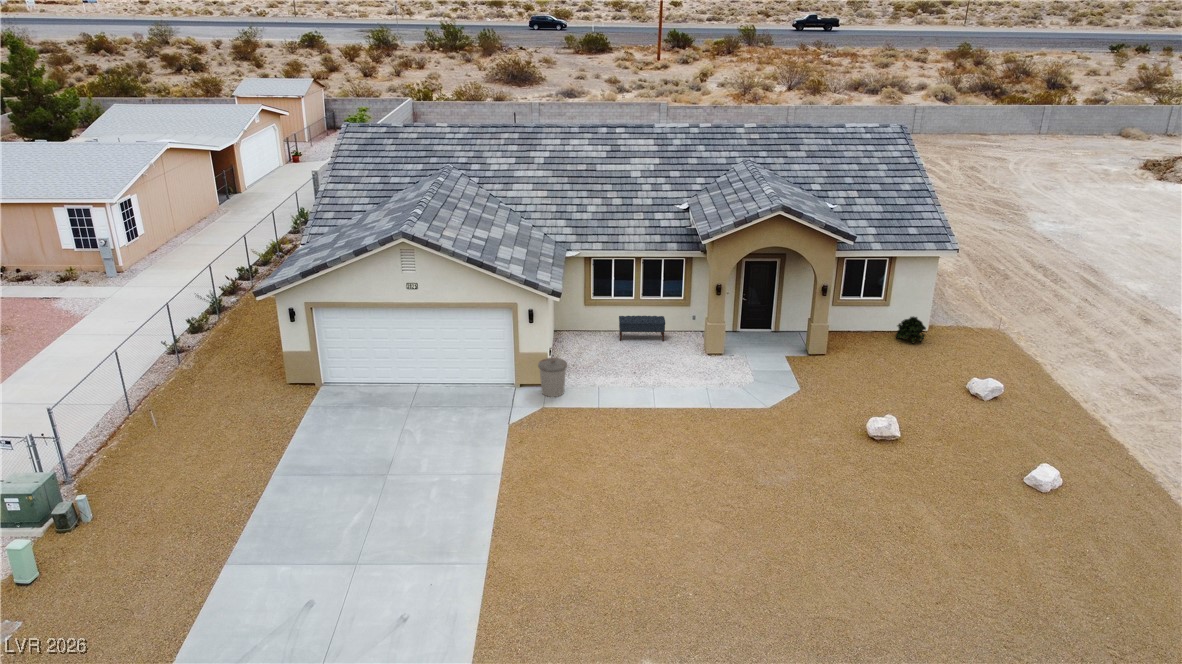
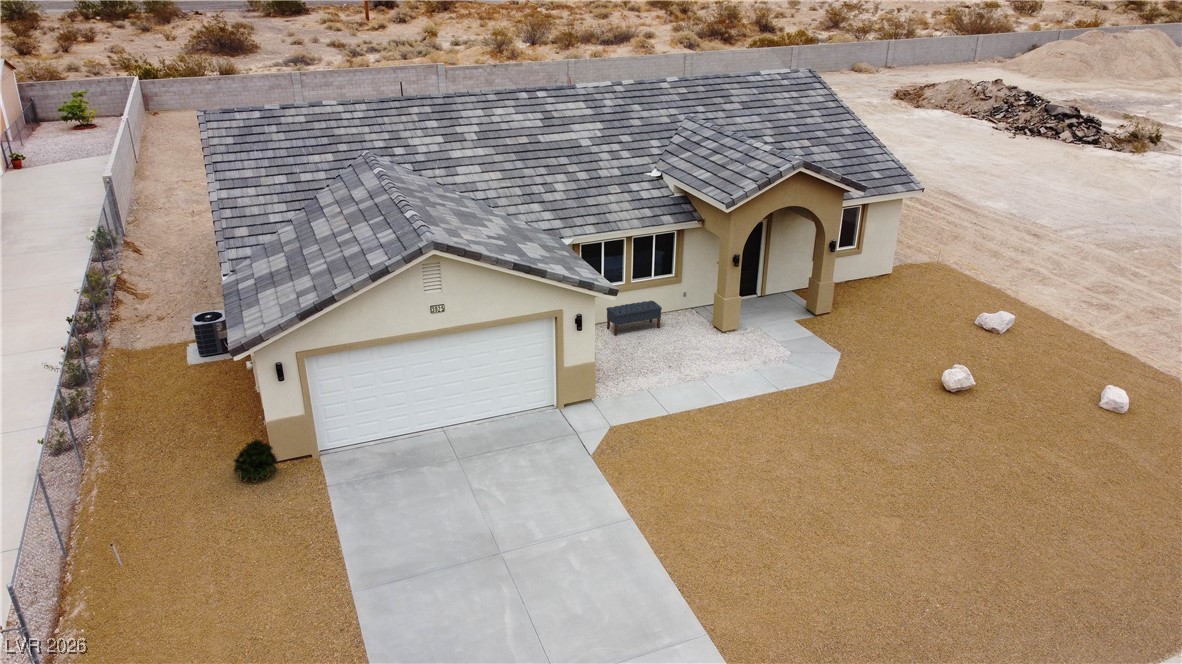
potted plant: present [896,316,926,344] -> present [233,439,277,482]
trash can: present [538,358,567,397] -> none [588,364,623,411]

